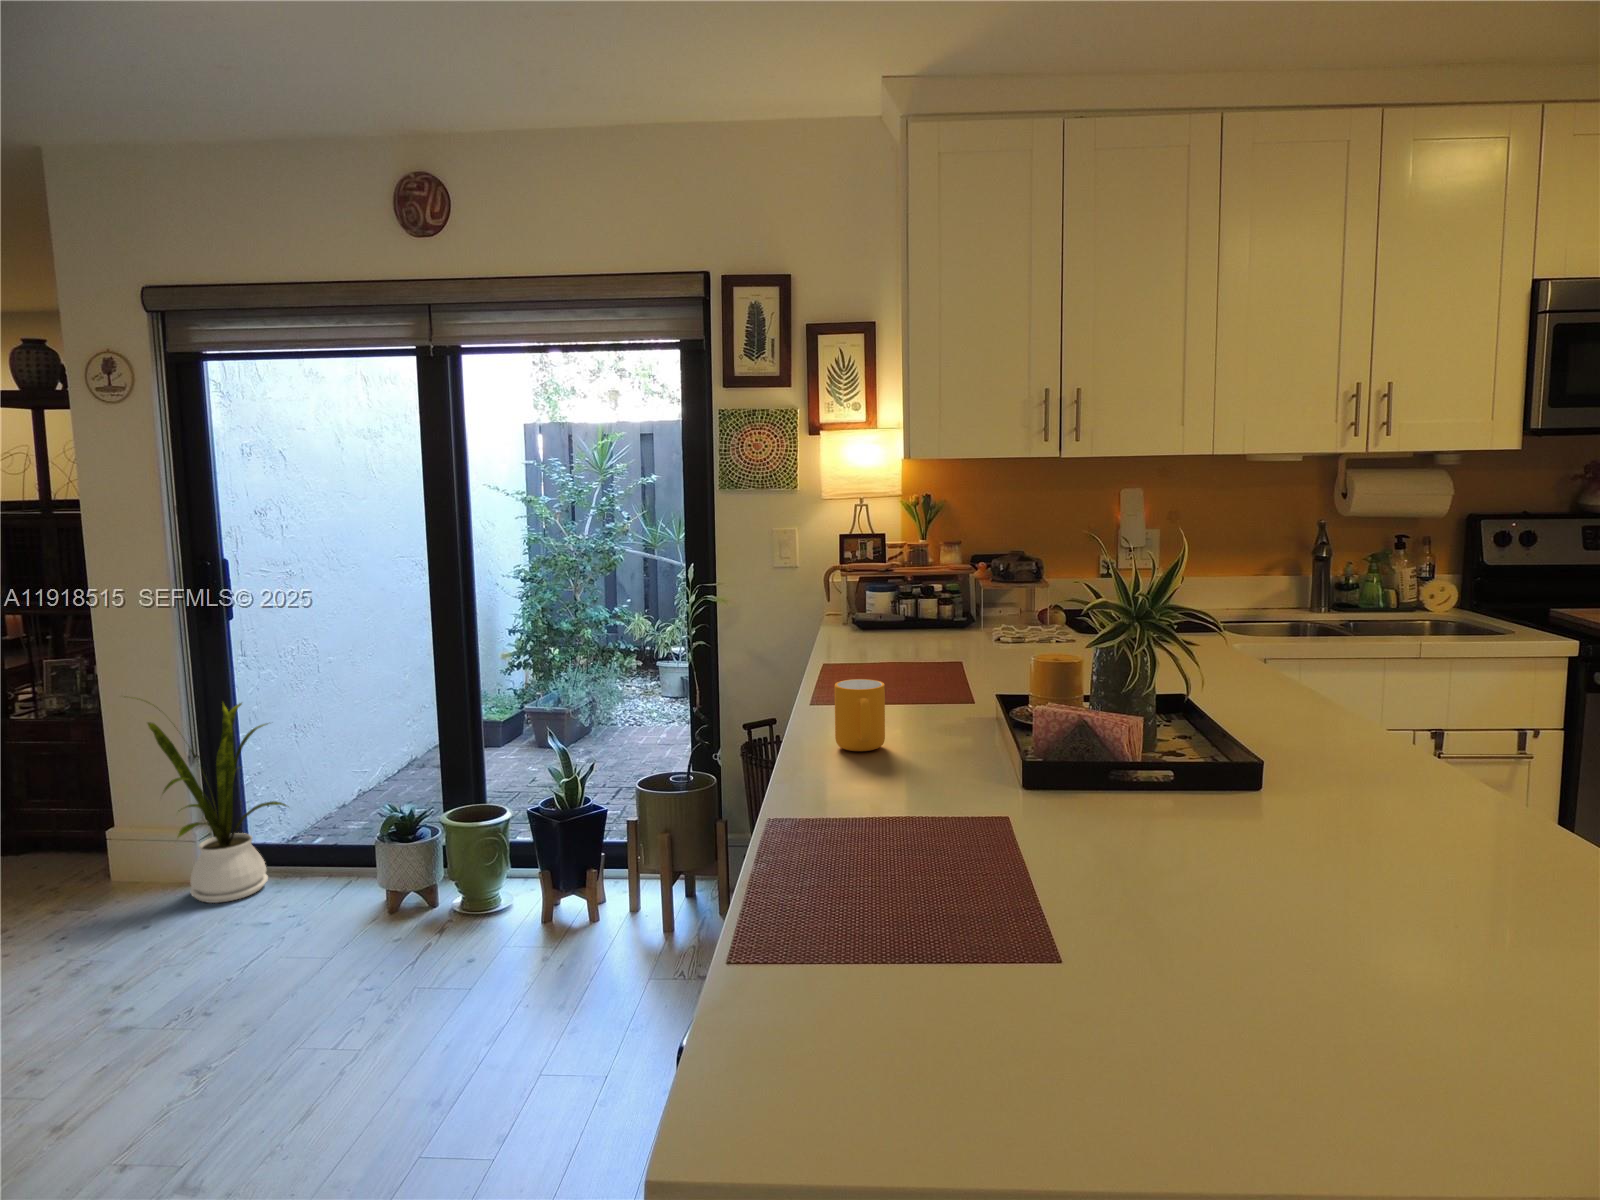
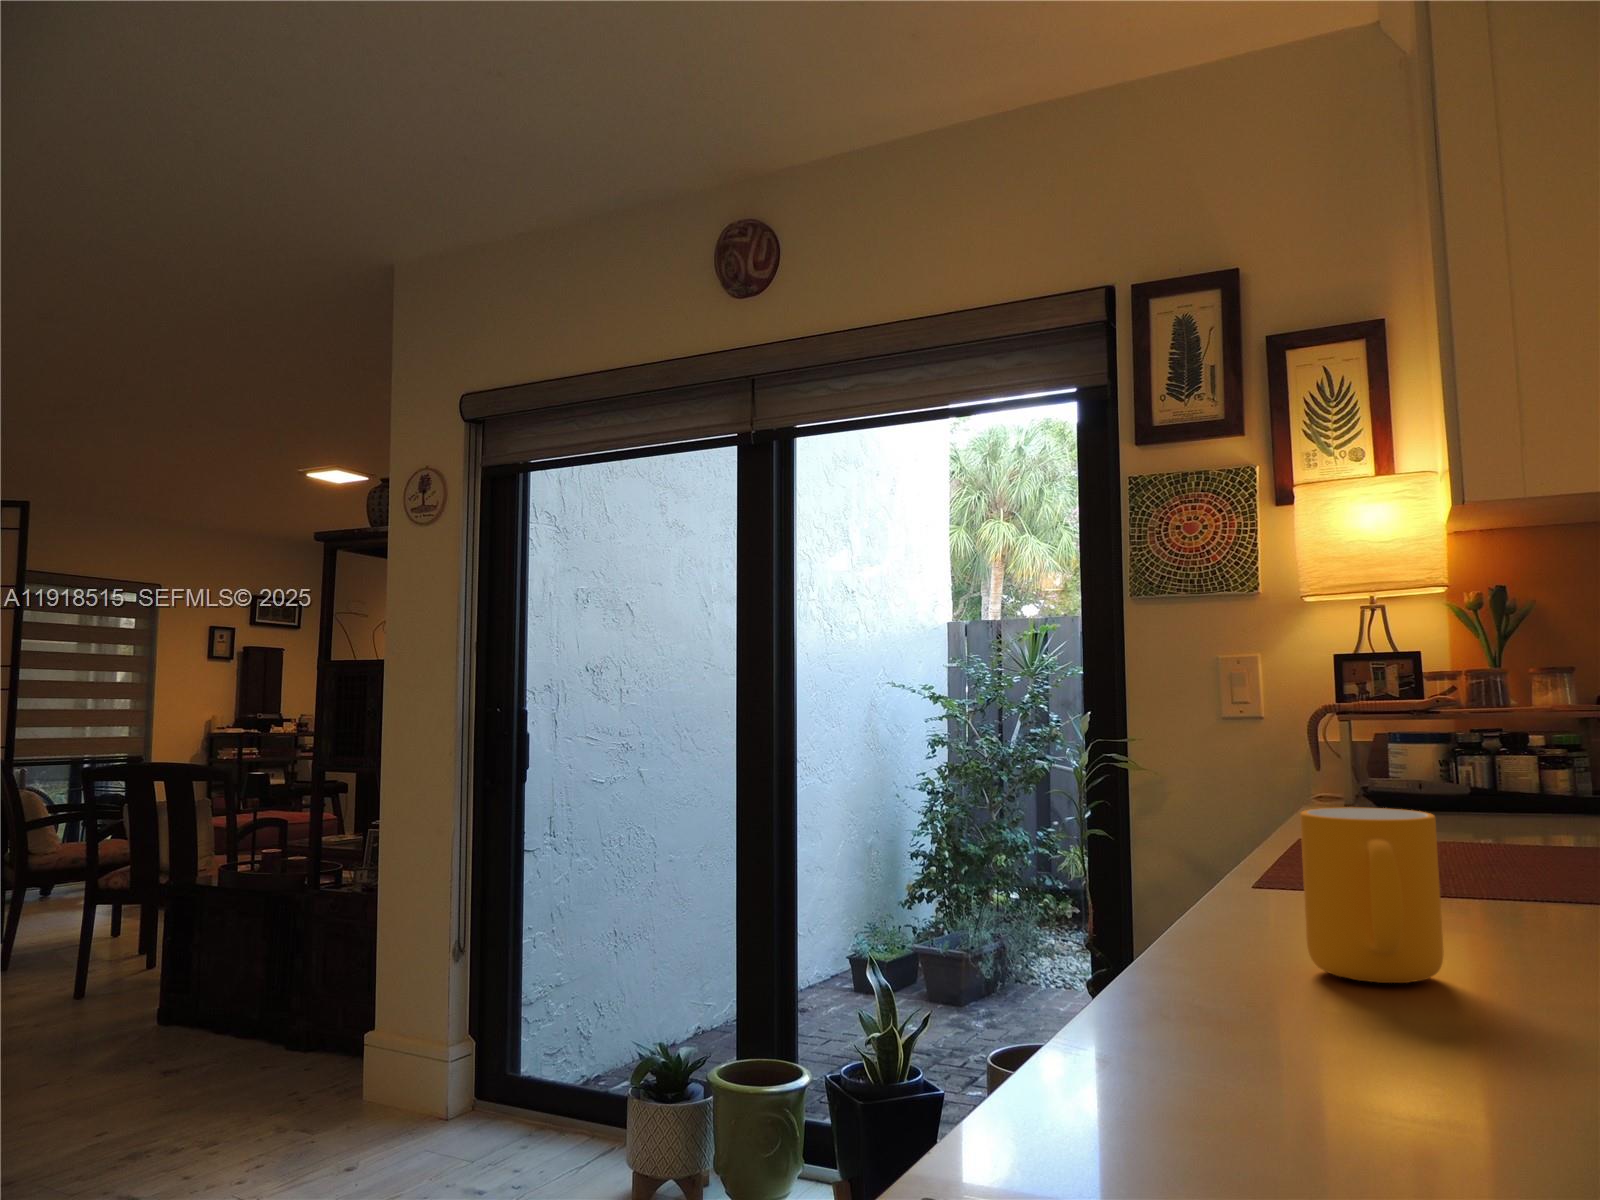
house plant: present [137,698,287,903] -> none [376,863,560,1152]

